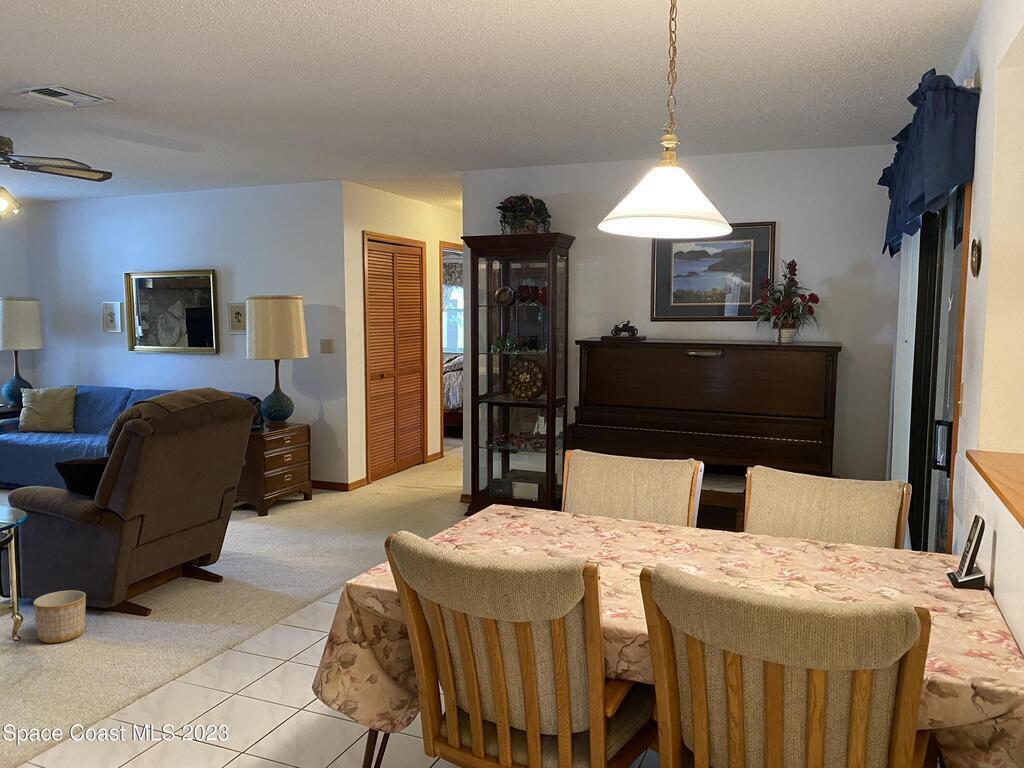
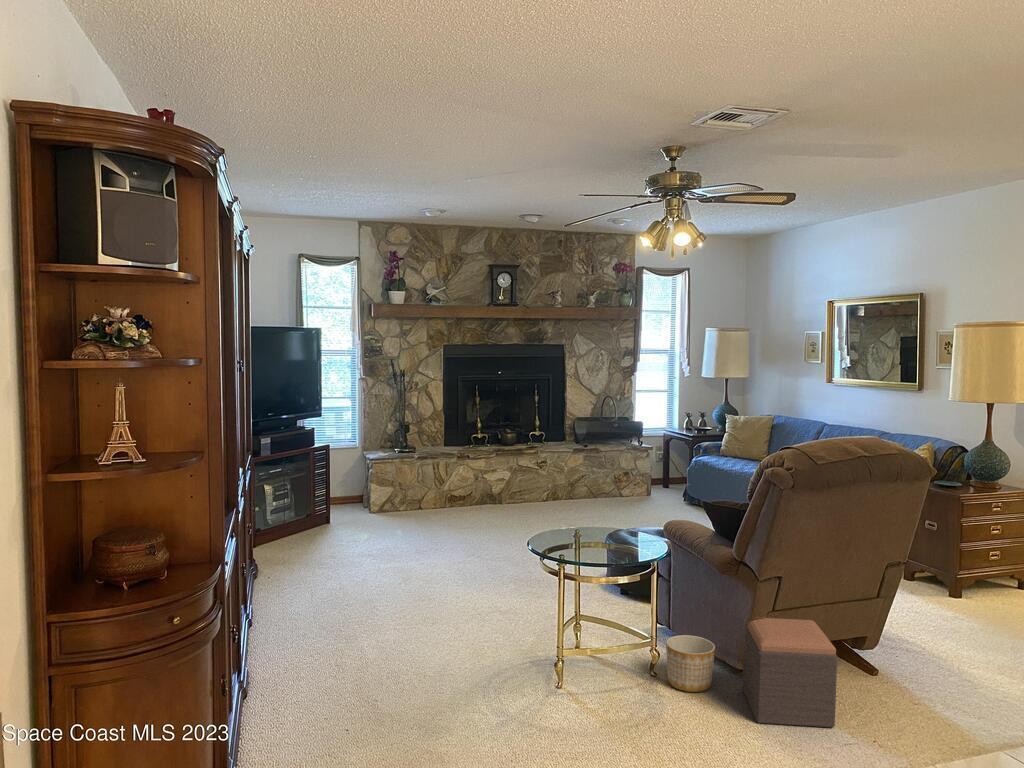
footstool: none [112,547,202,642] -> present [742,617,837,727]

